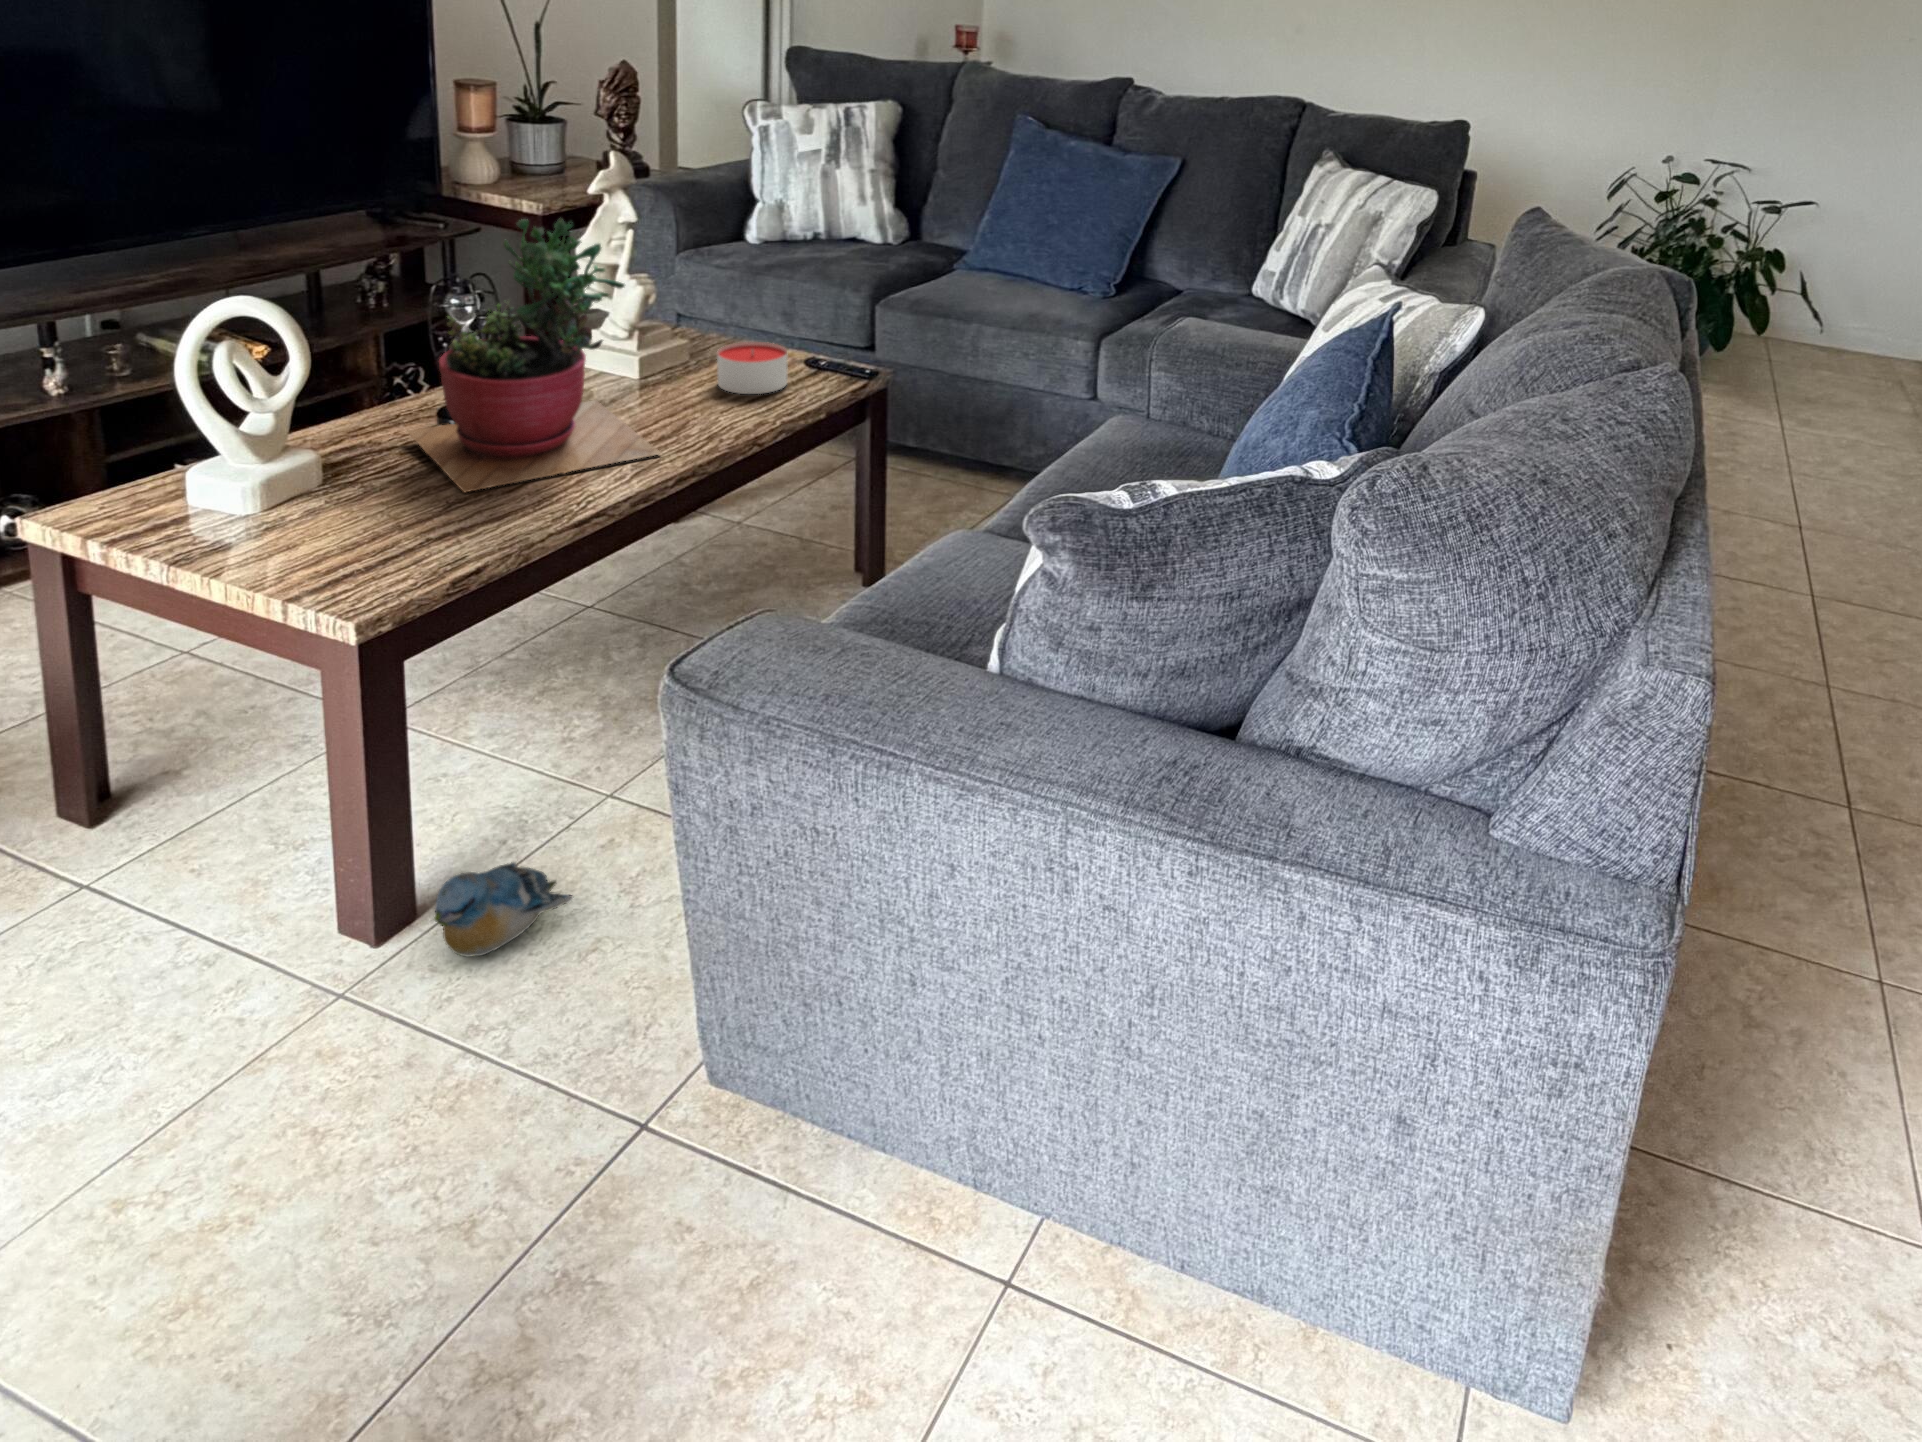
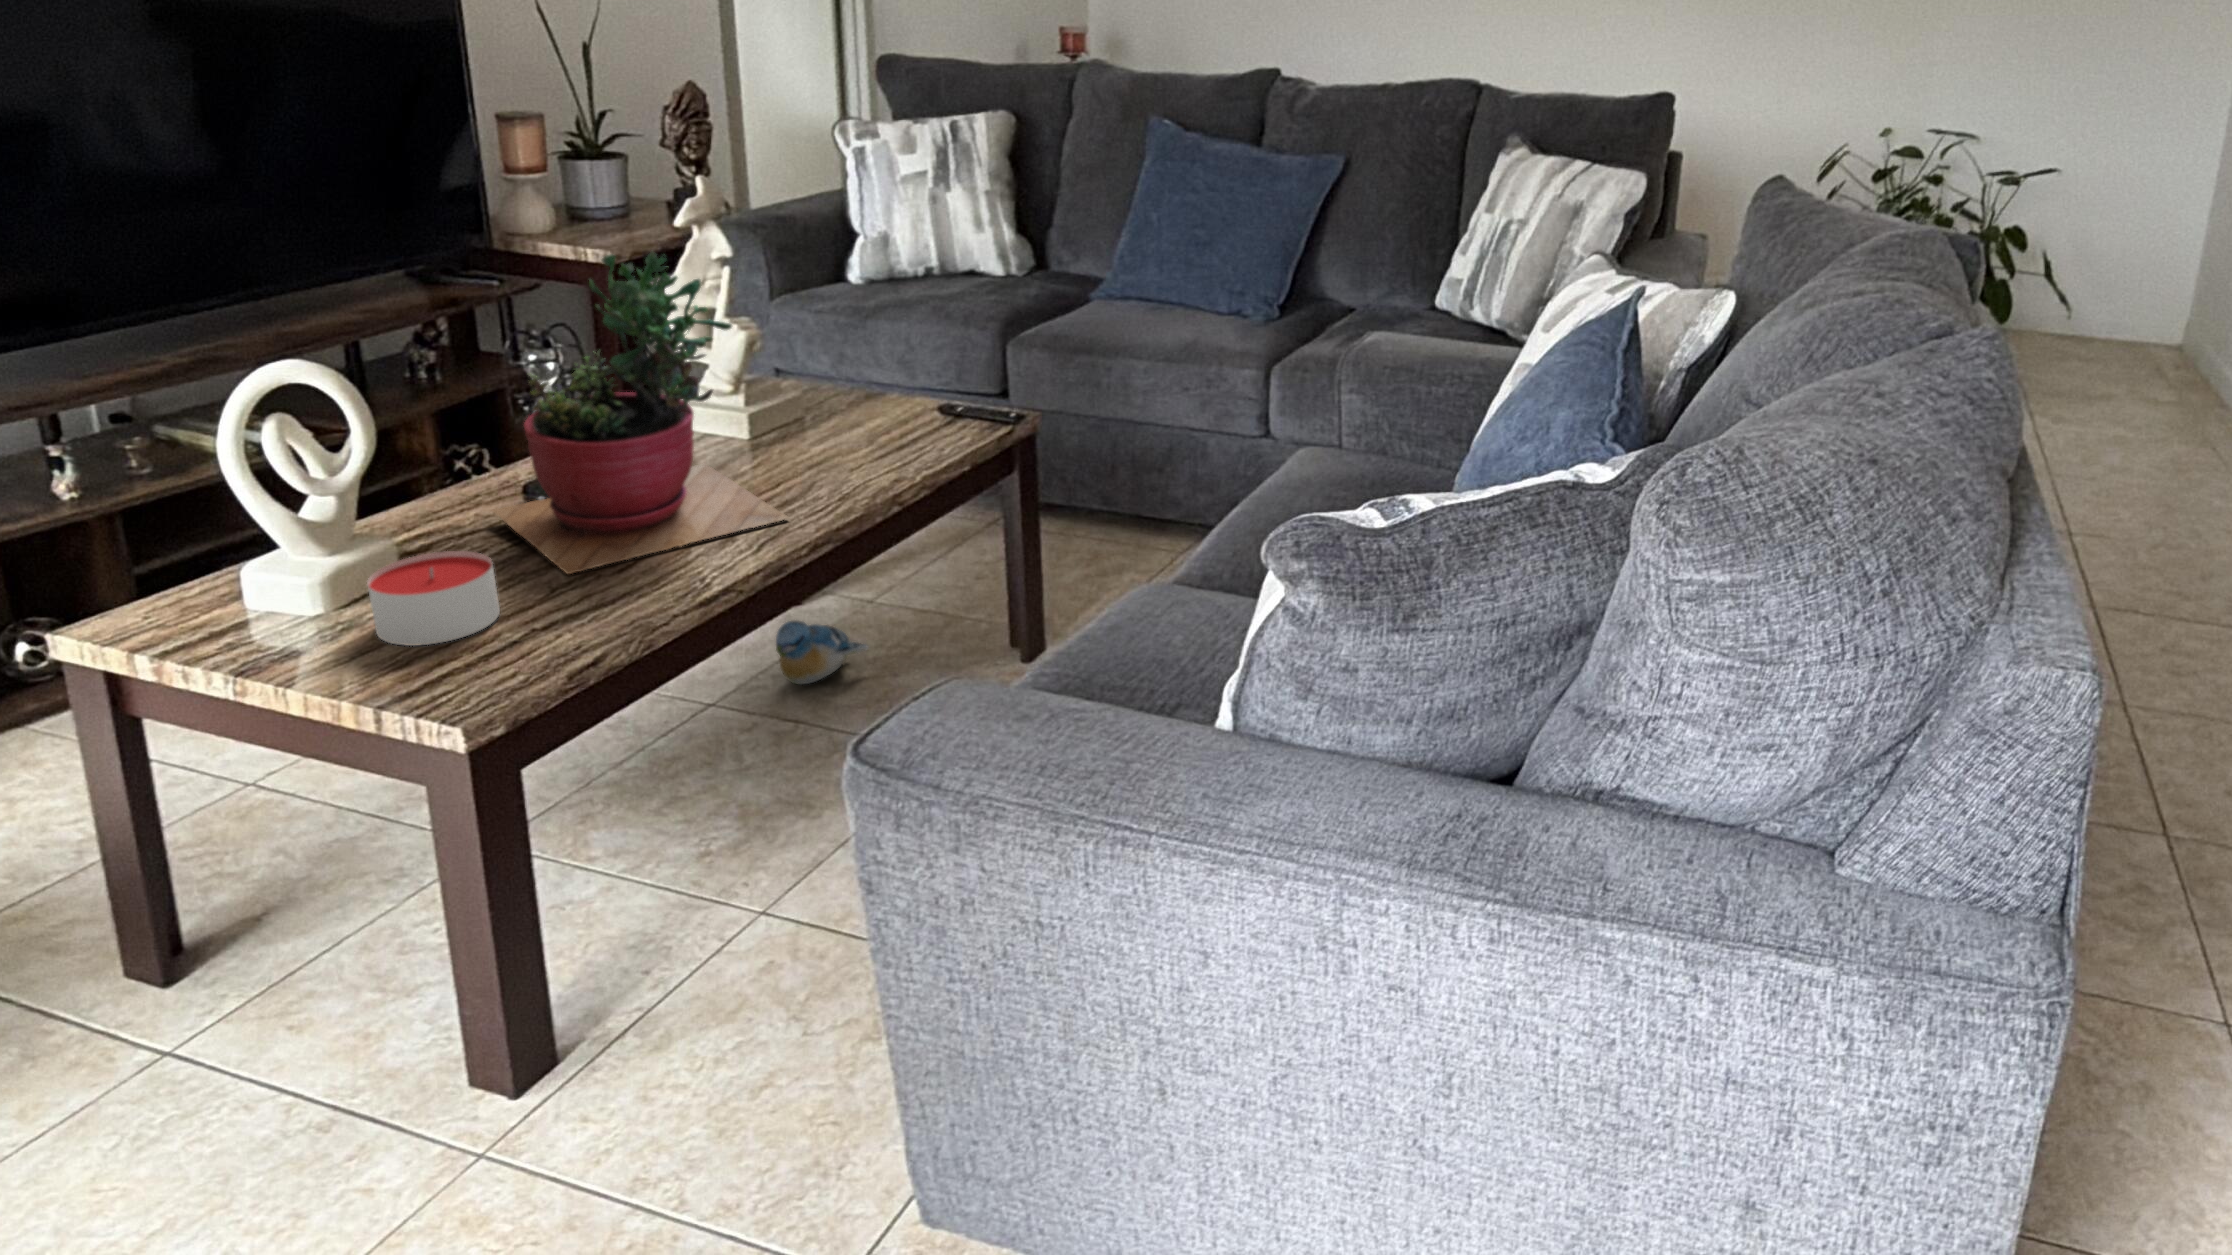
candle: present [717,342,787,394] -> present [367,551,500,646]
plush toy: present [434,862,573,957] -> present [776,620,868,684]

